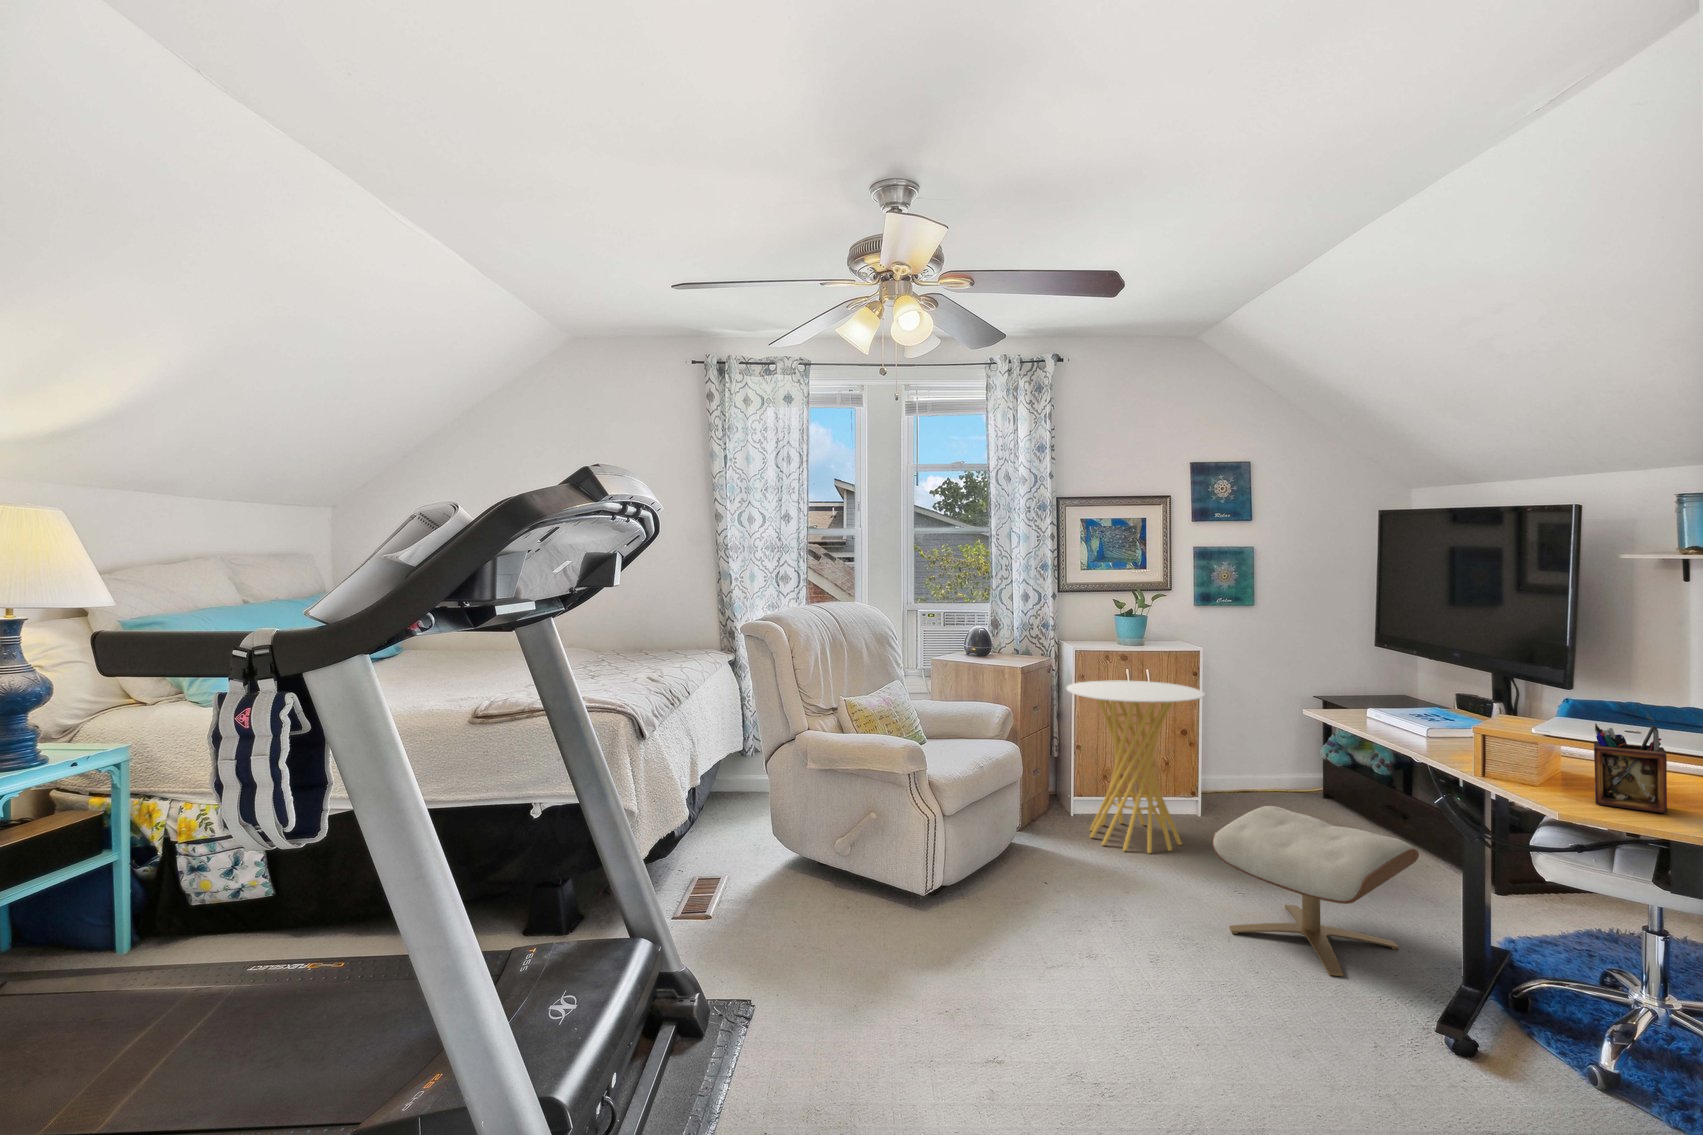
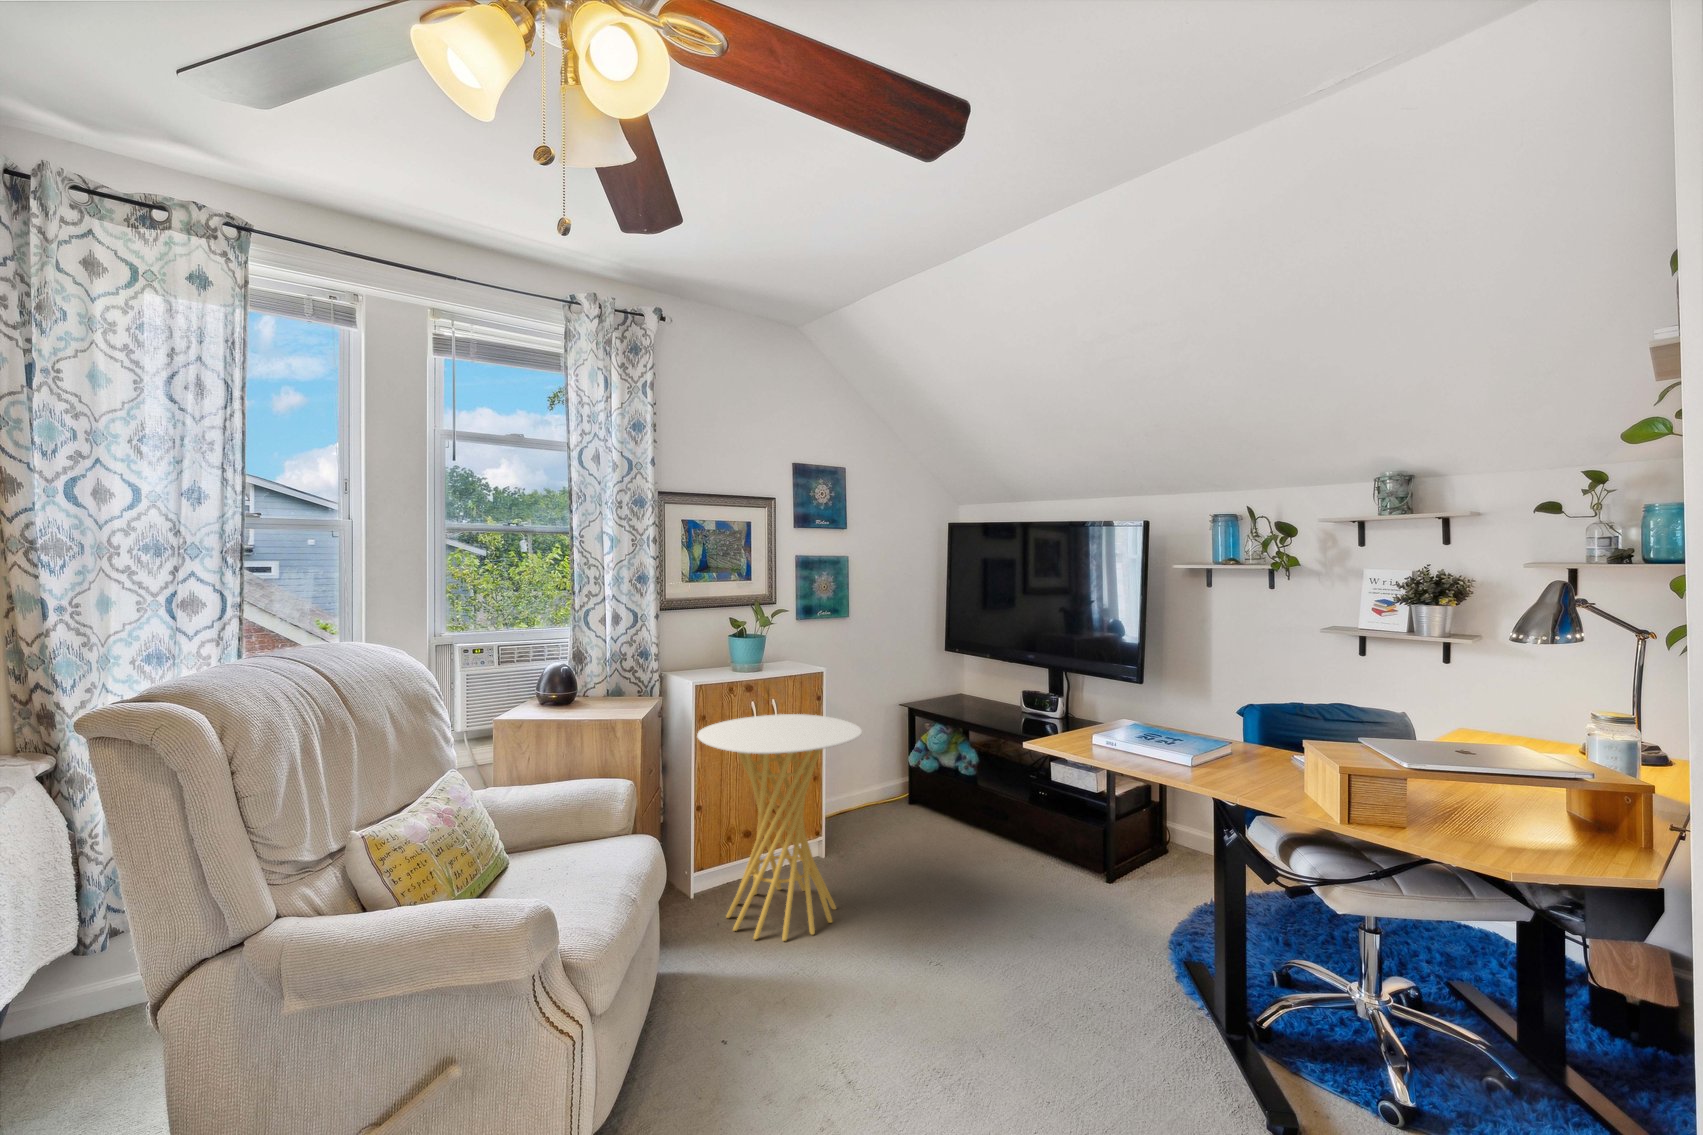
desk organizer: present [1594,724,1667,813] -> none [1447,749,1537,846]
ottoman: present [1212,806,1419,976] -> none [947,858,1142,1069]

